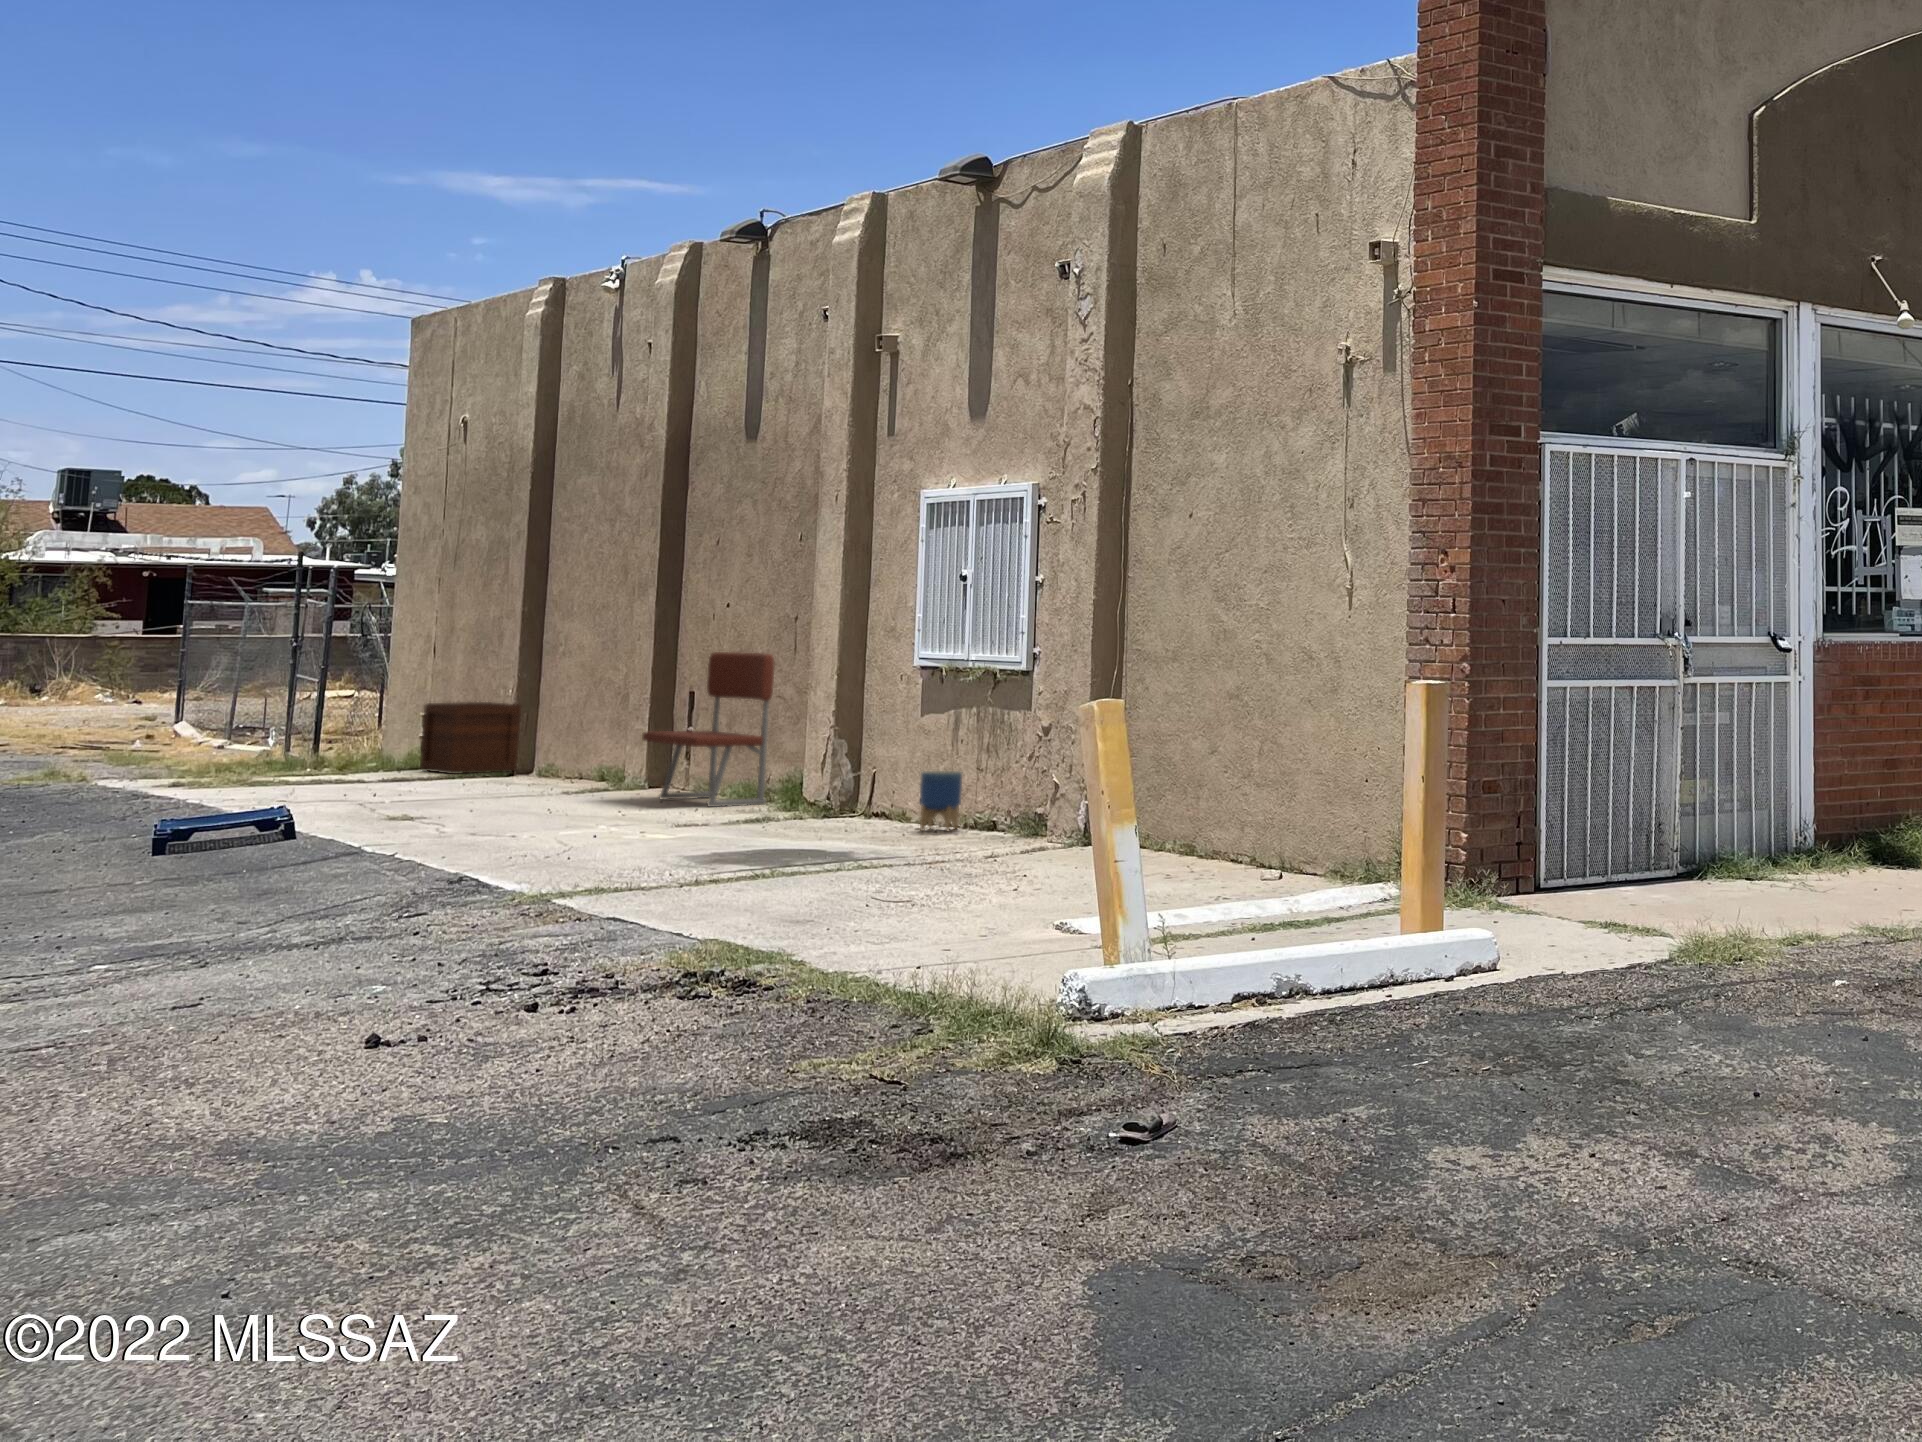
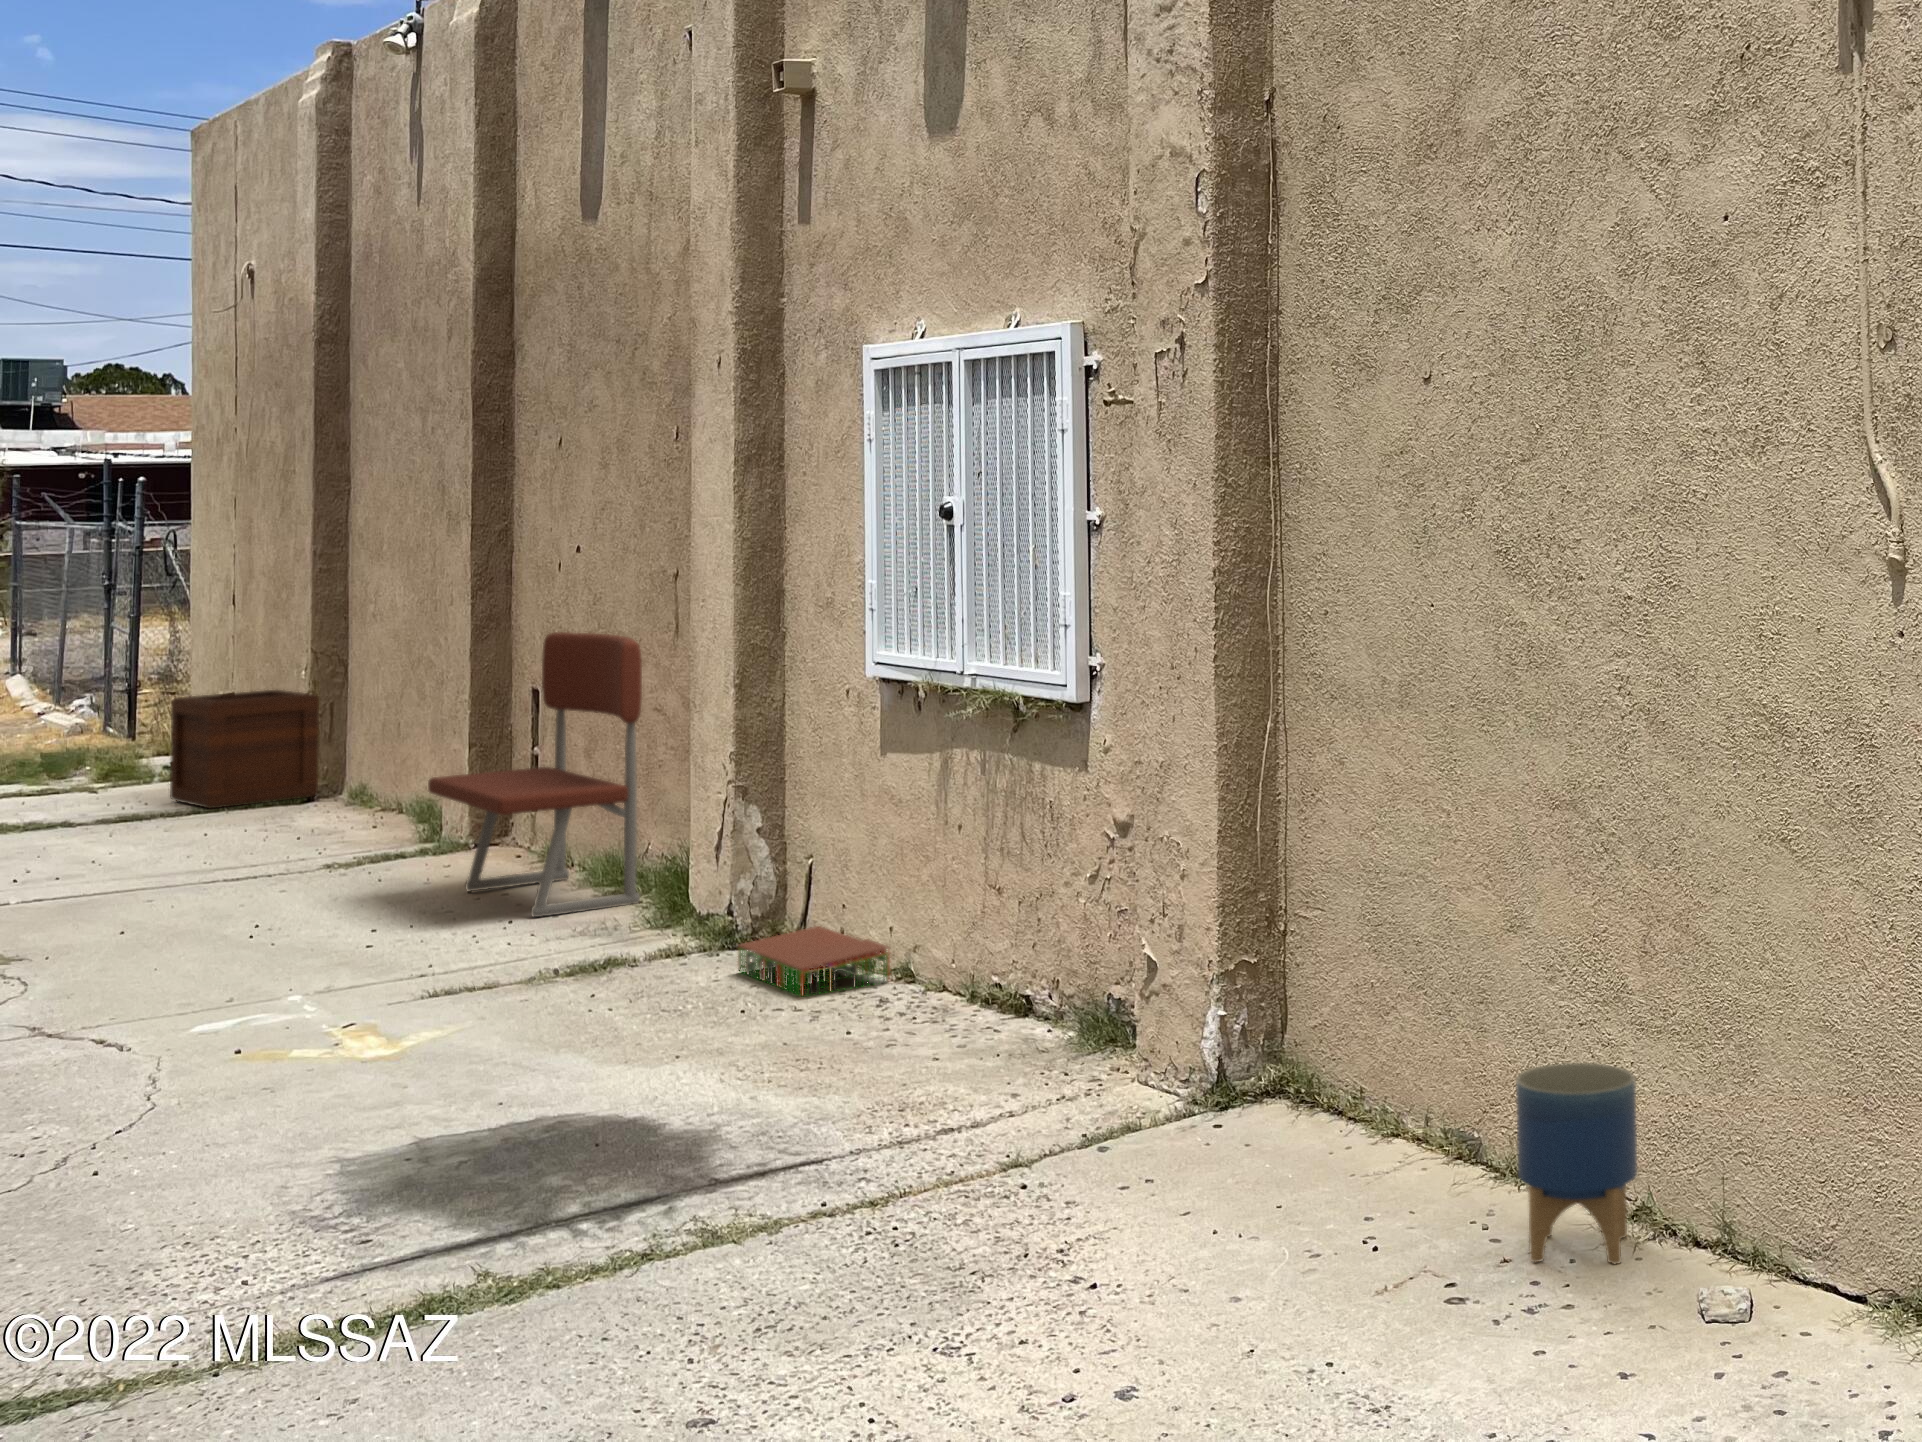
planter: present [920,771,963,831] -> present [1516,1063,1637,1264]
storage bin: none [837,801,921,826] -> present [738,926,890,995]

